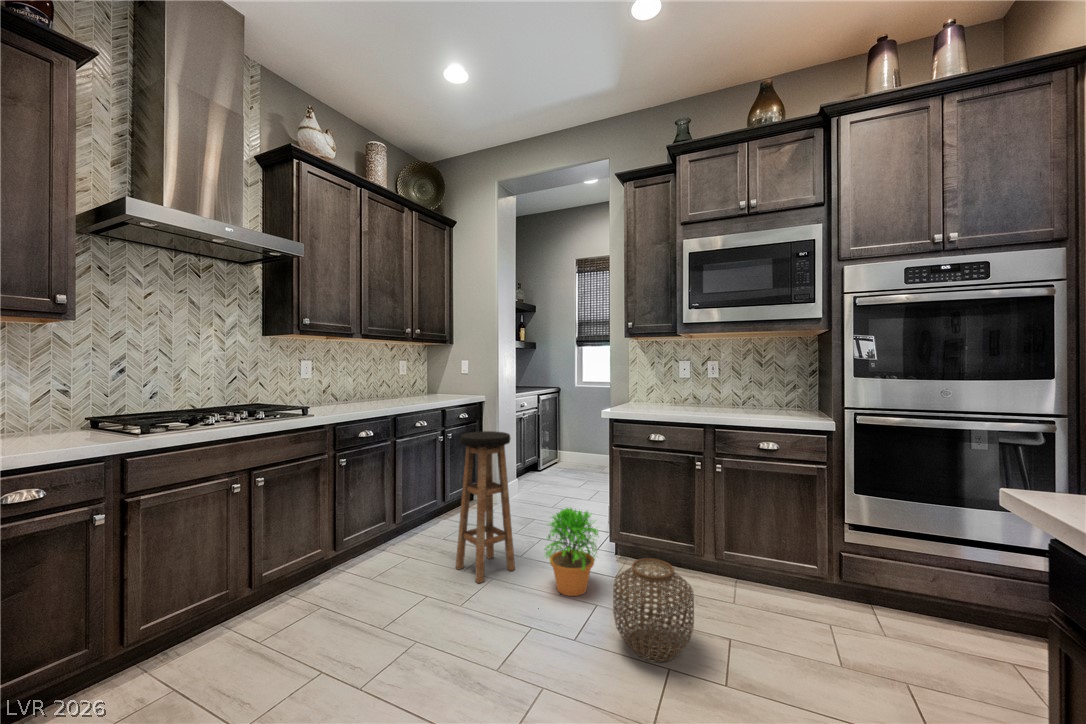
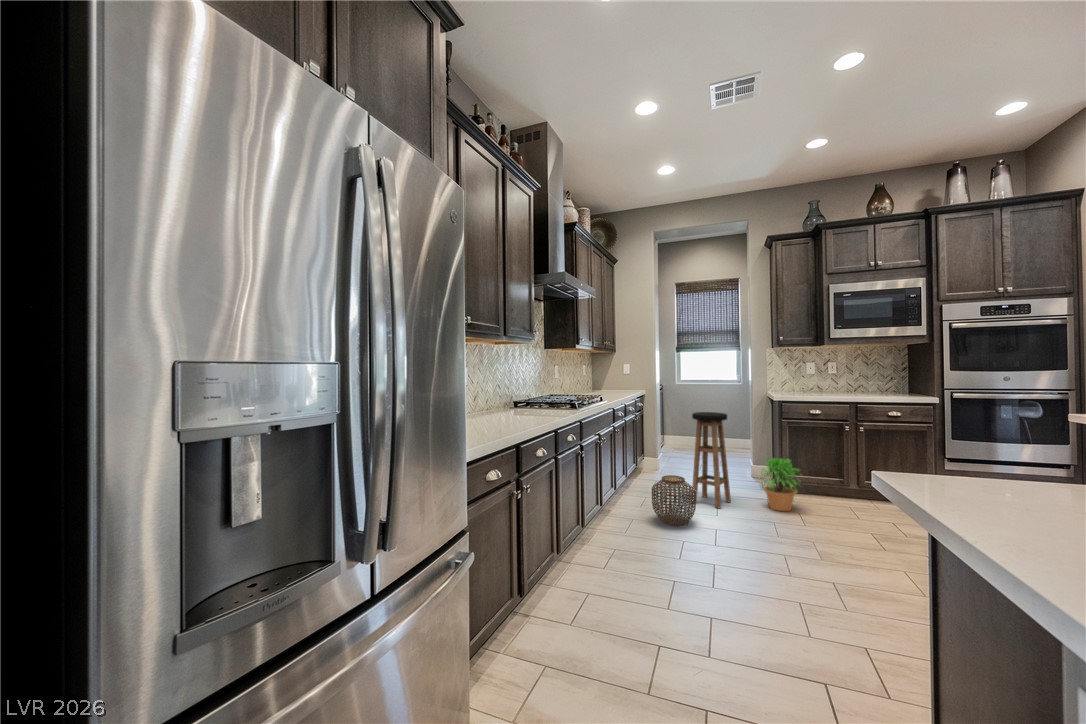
woven basket: present [613,558,694,662] -> present [652,475,696,526]

